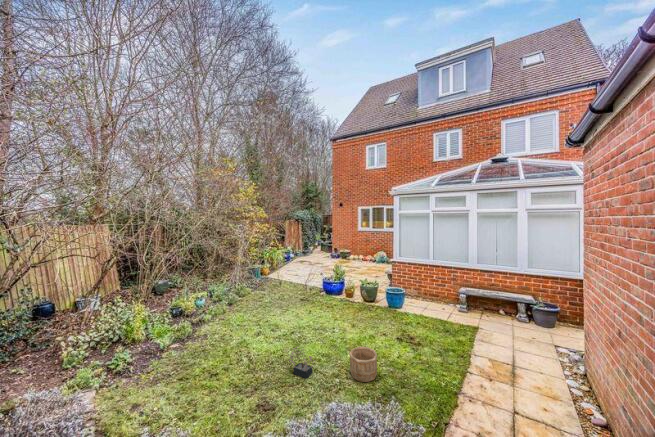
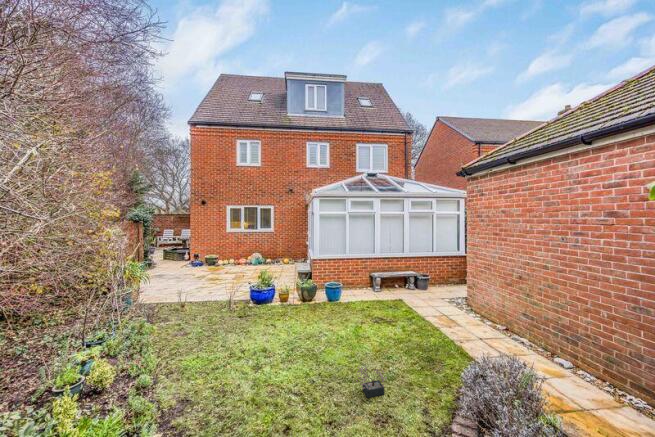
wooden bucket: present [349,347,377,382] -> none [396,339,423,371]

